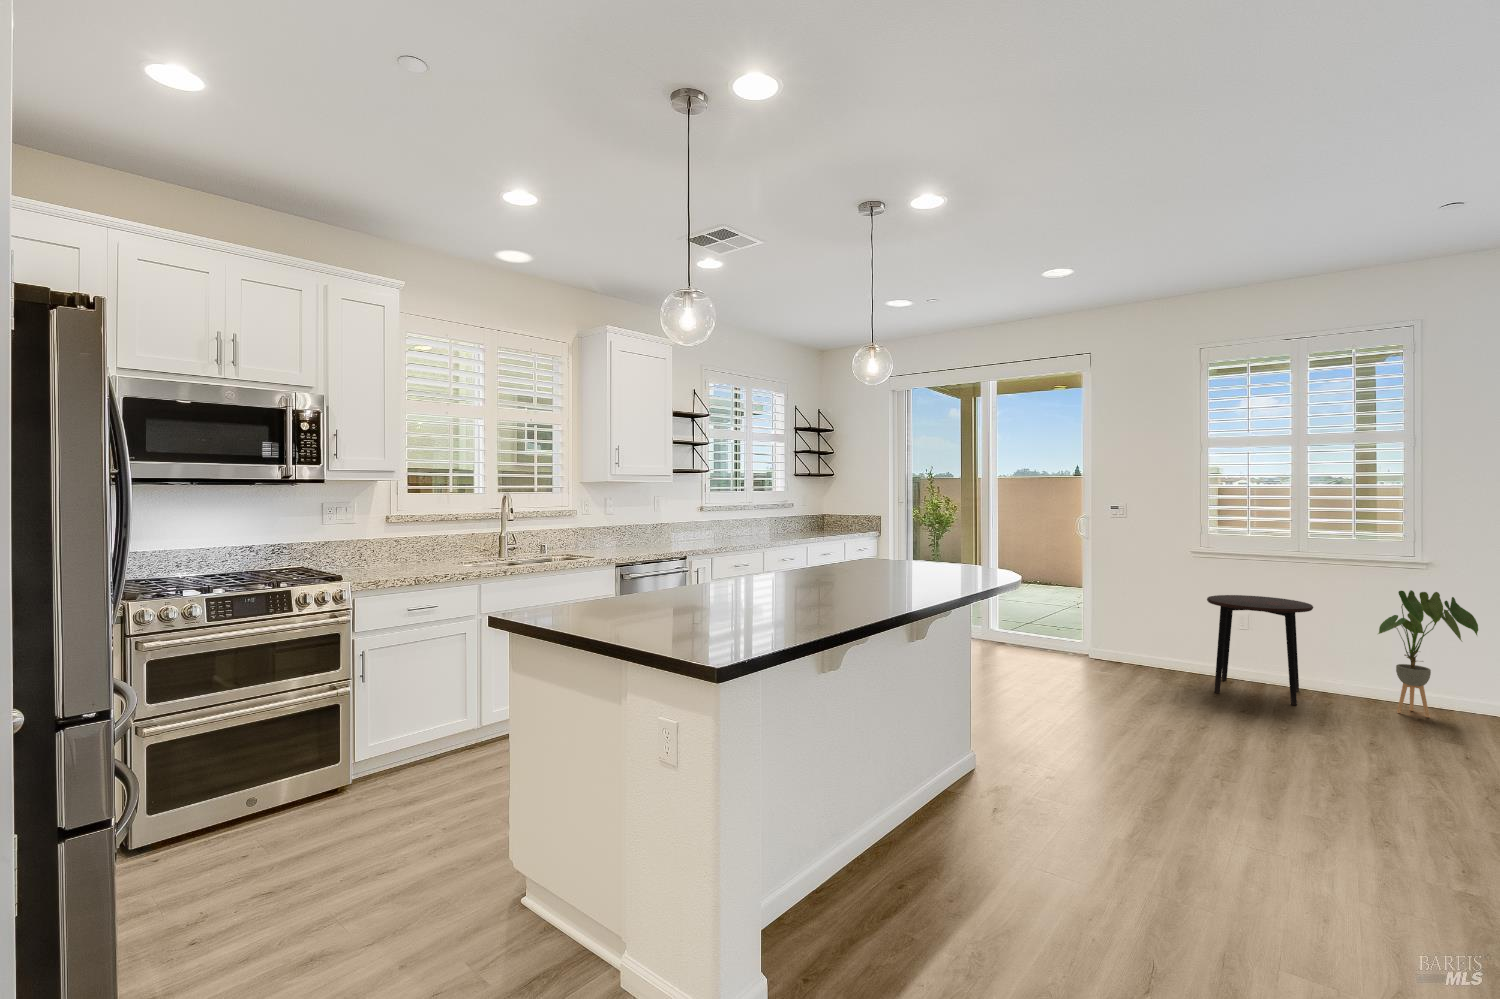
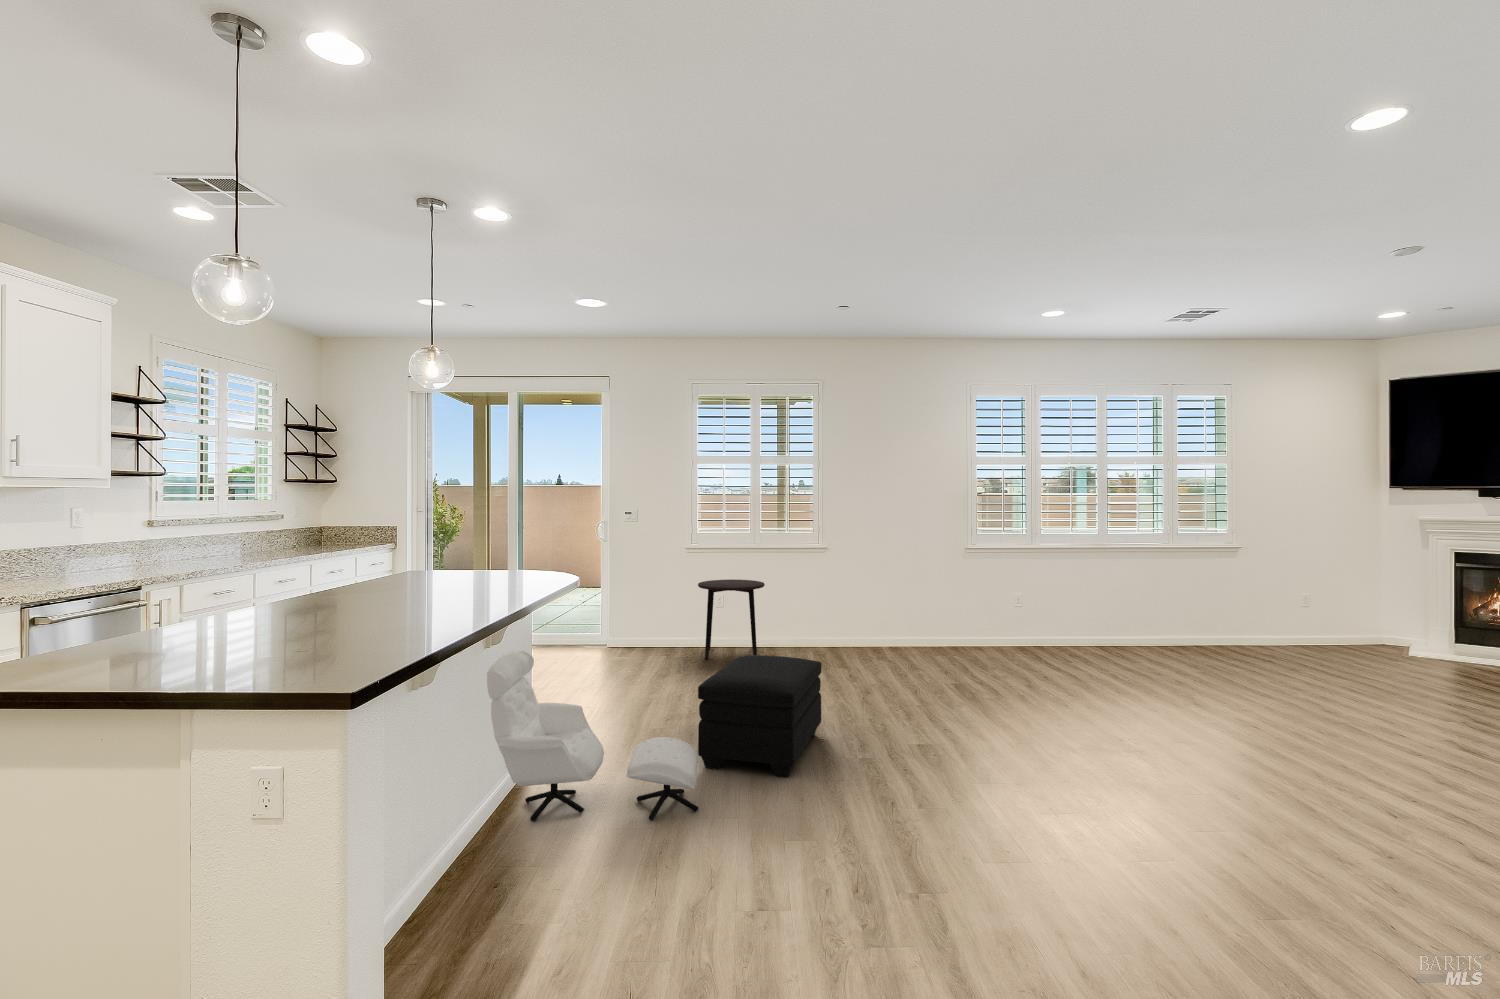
house plant: present [1378,590,1478,717] -> none [800,566,851,653]
armchair: none [900,649,1150,883] -> present [487,651,699,821]
ottoman: none [1161,699,1382,881] -> present [698,655,821,777]

